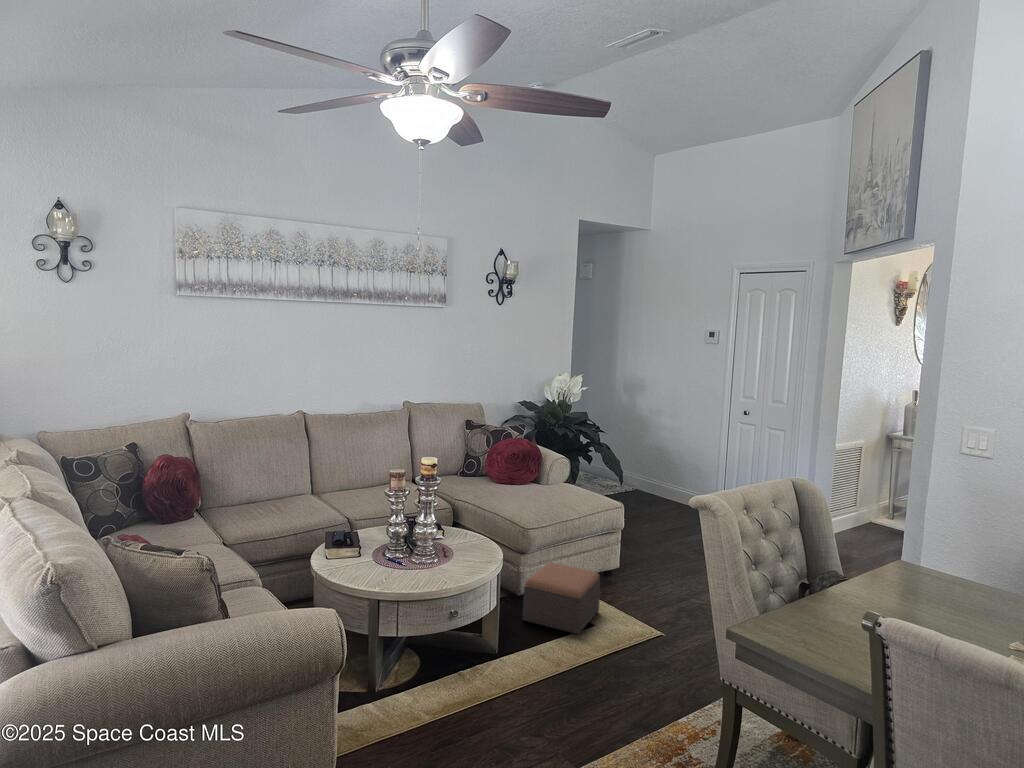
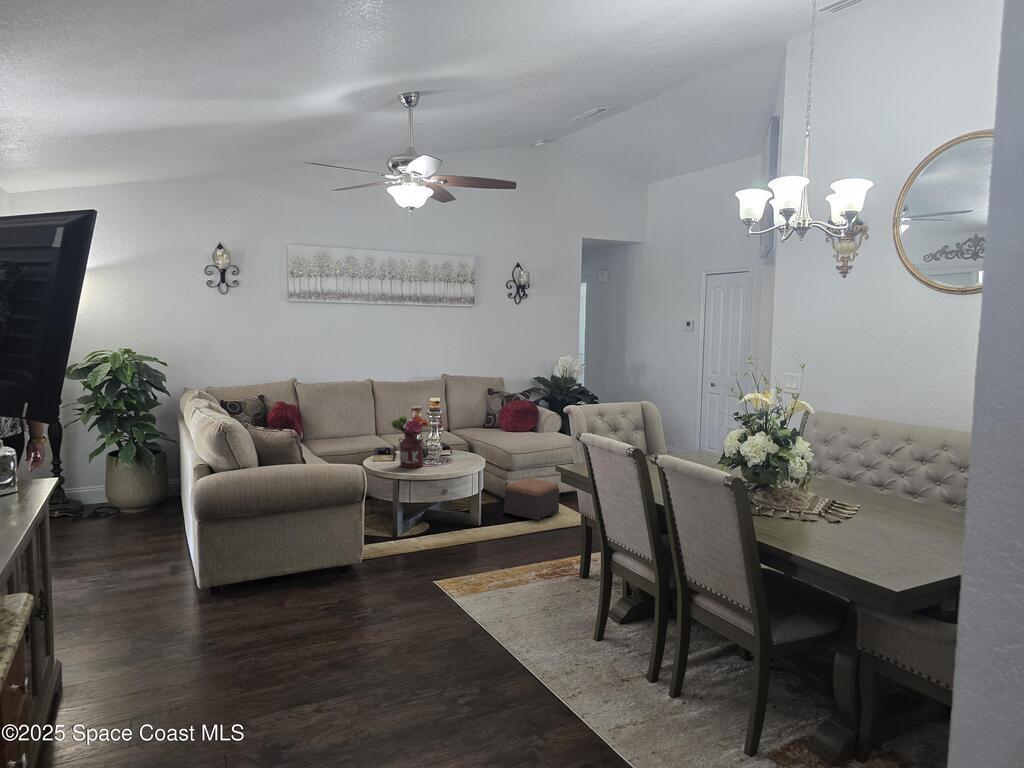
flower arrangement: none [364,486,427,576] -> present [391,414,429,468]

